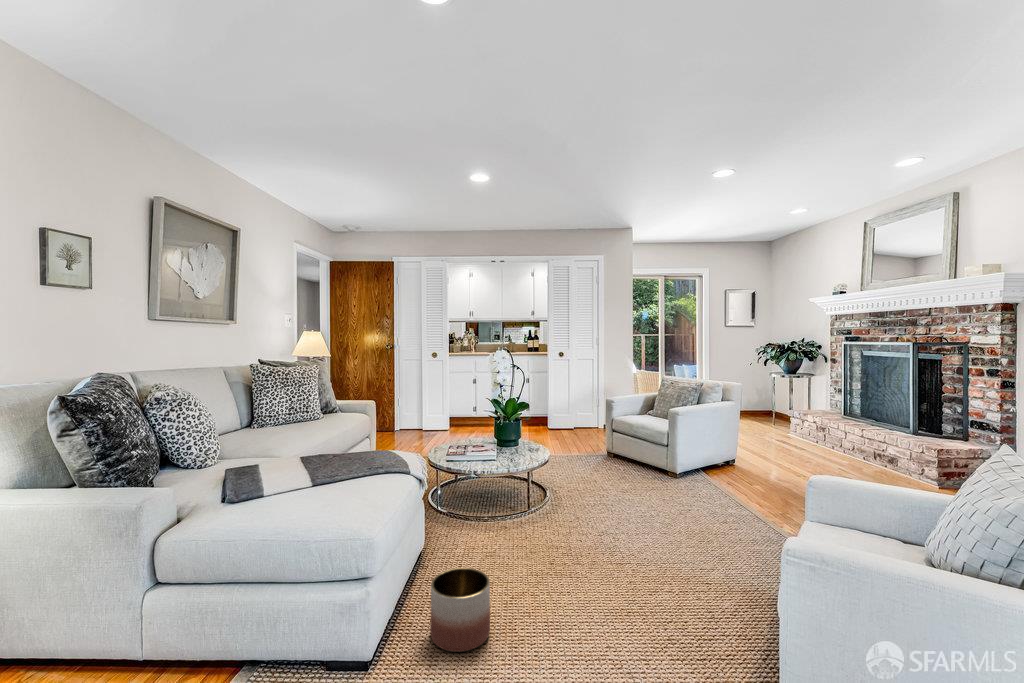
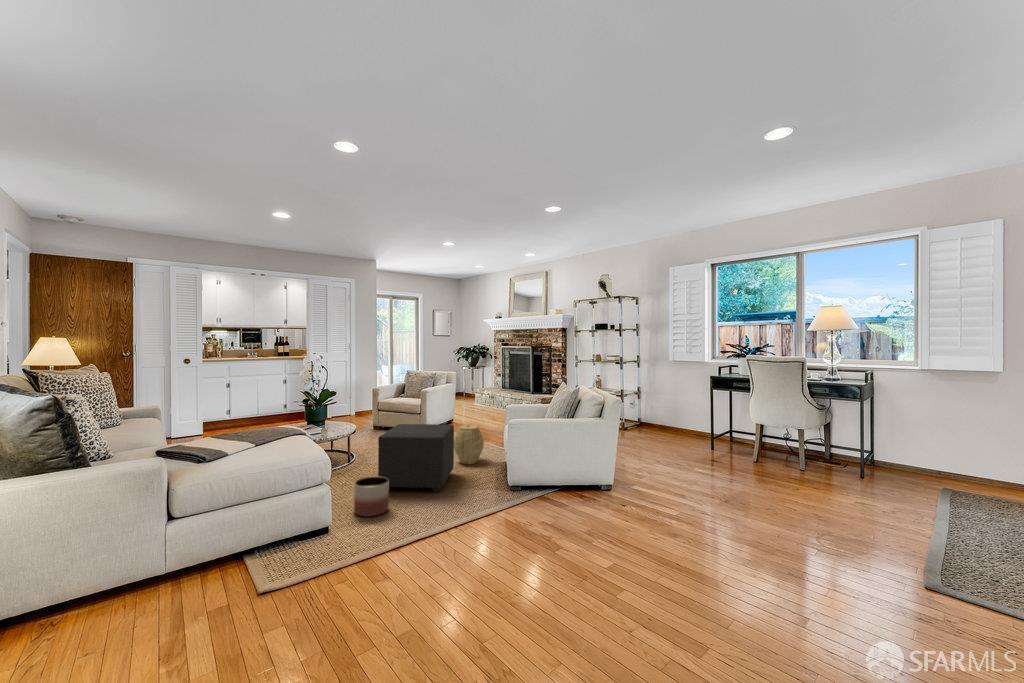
ottoman: none [508,472,663,631] -> present [378,424,454,492]
woven basket: none [680,491,743,573] -> present [454,425,484,464]

